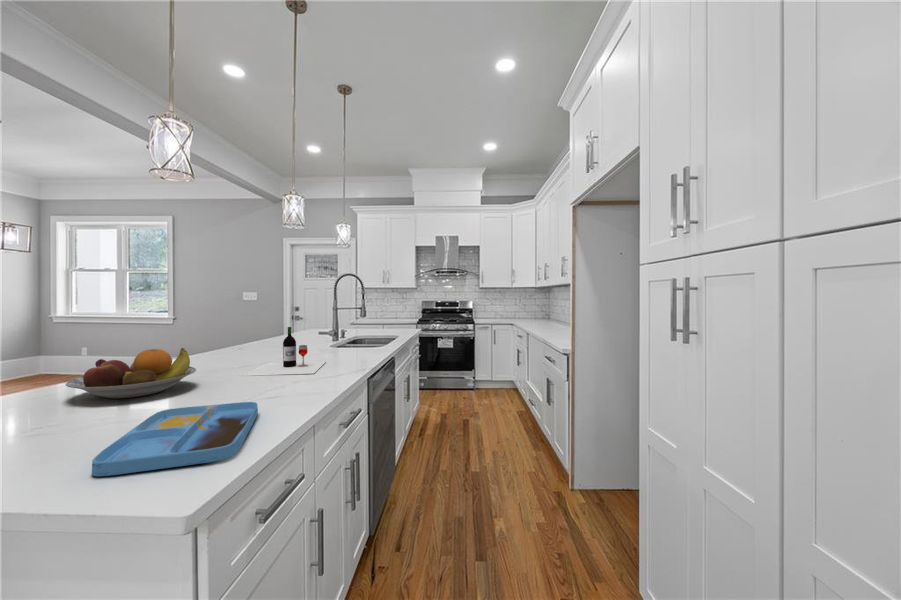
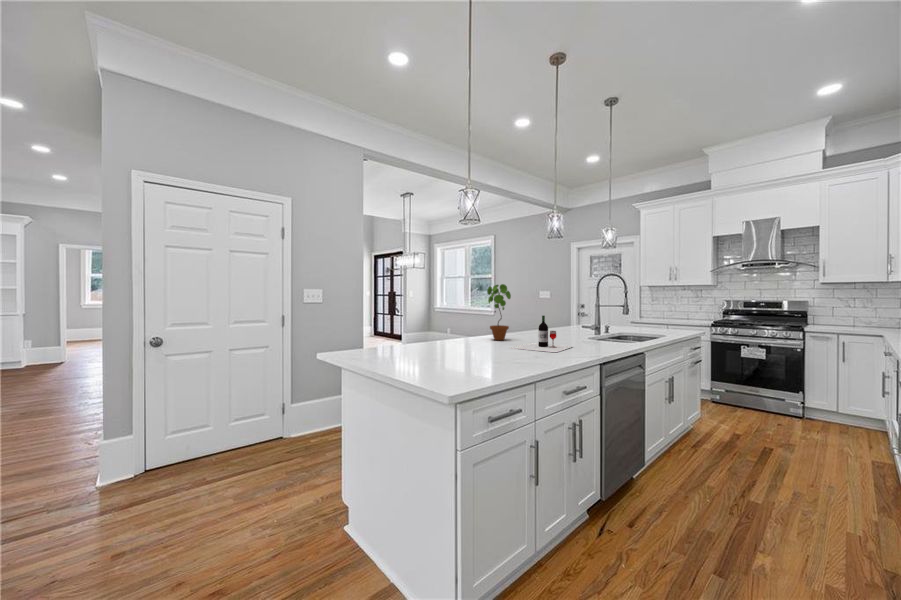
potted plant: none [196,285,236,364] -> present [487,284,511,340]
fruit bowl: present [66,348,196,399] -> none [421,323,480,350]
tray: present [92,402,258,476] -> none [420,355,502,379]

